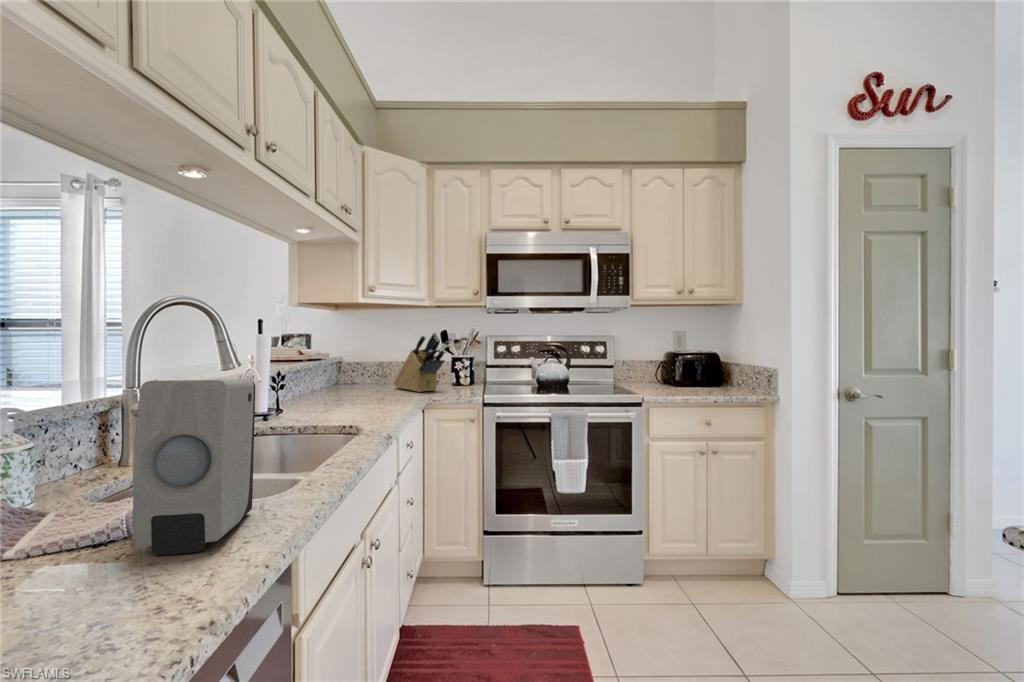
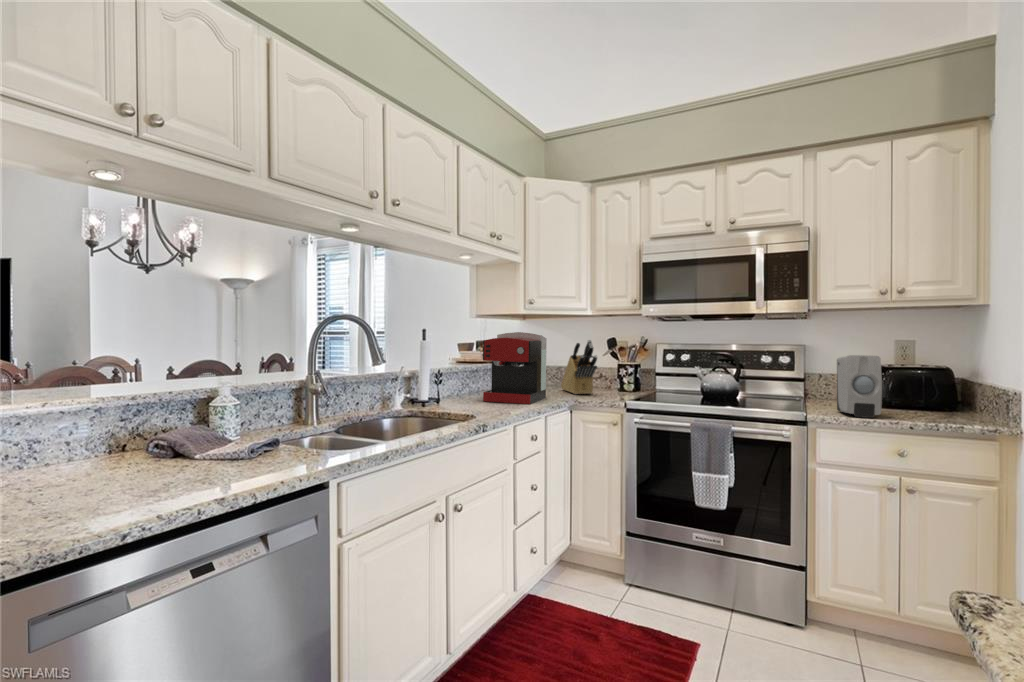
coffee maker: none [330,324,395,408] -> present [483,332,547,404]
soap dispenser: present [133,380,255,555] -> present [837,355,882,418]

